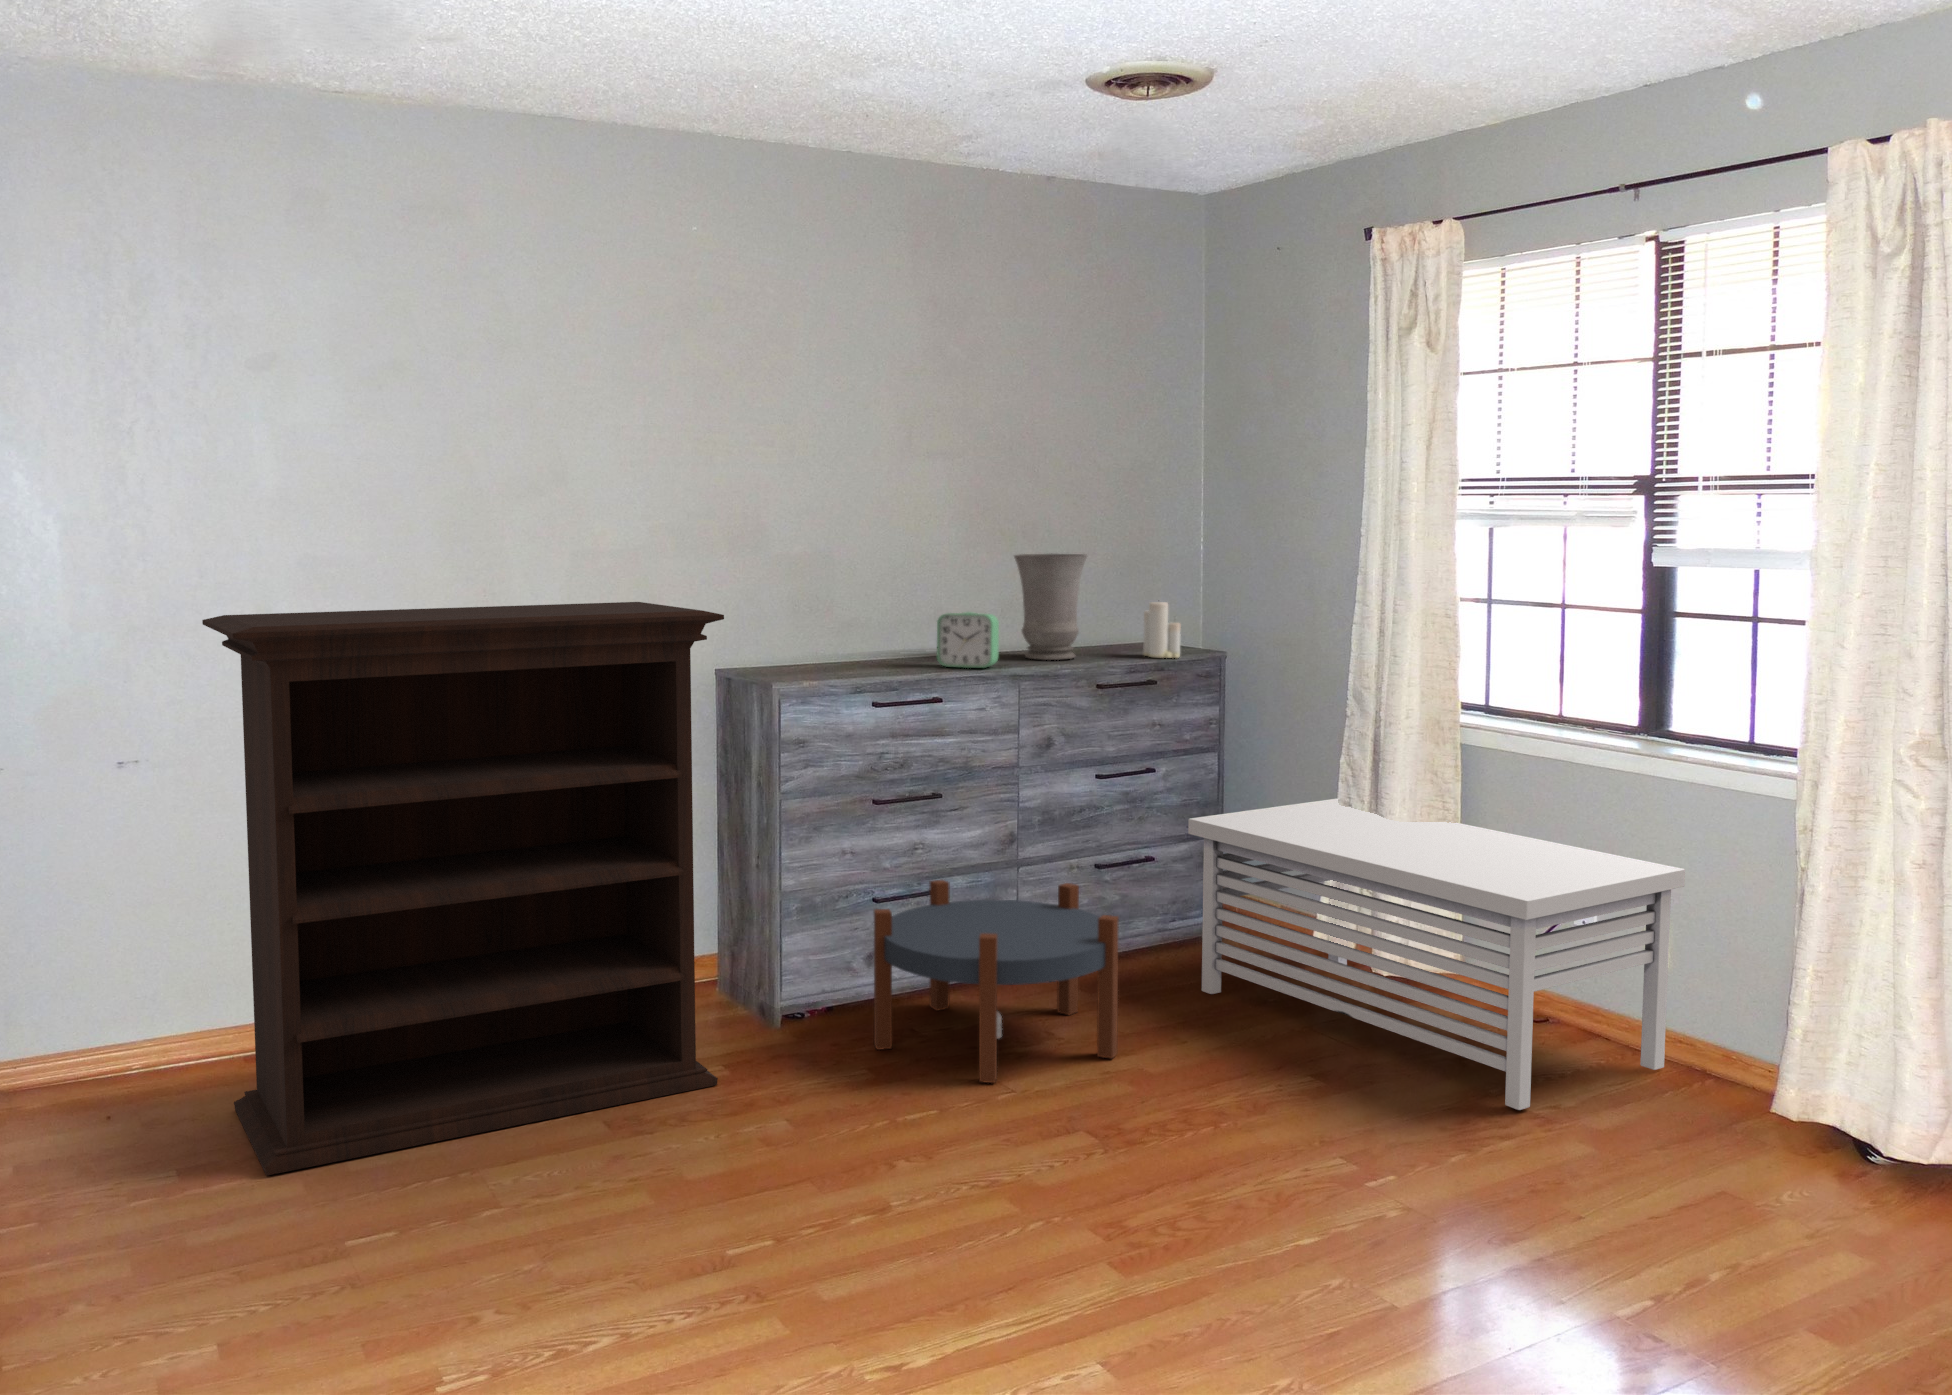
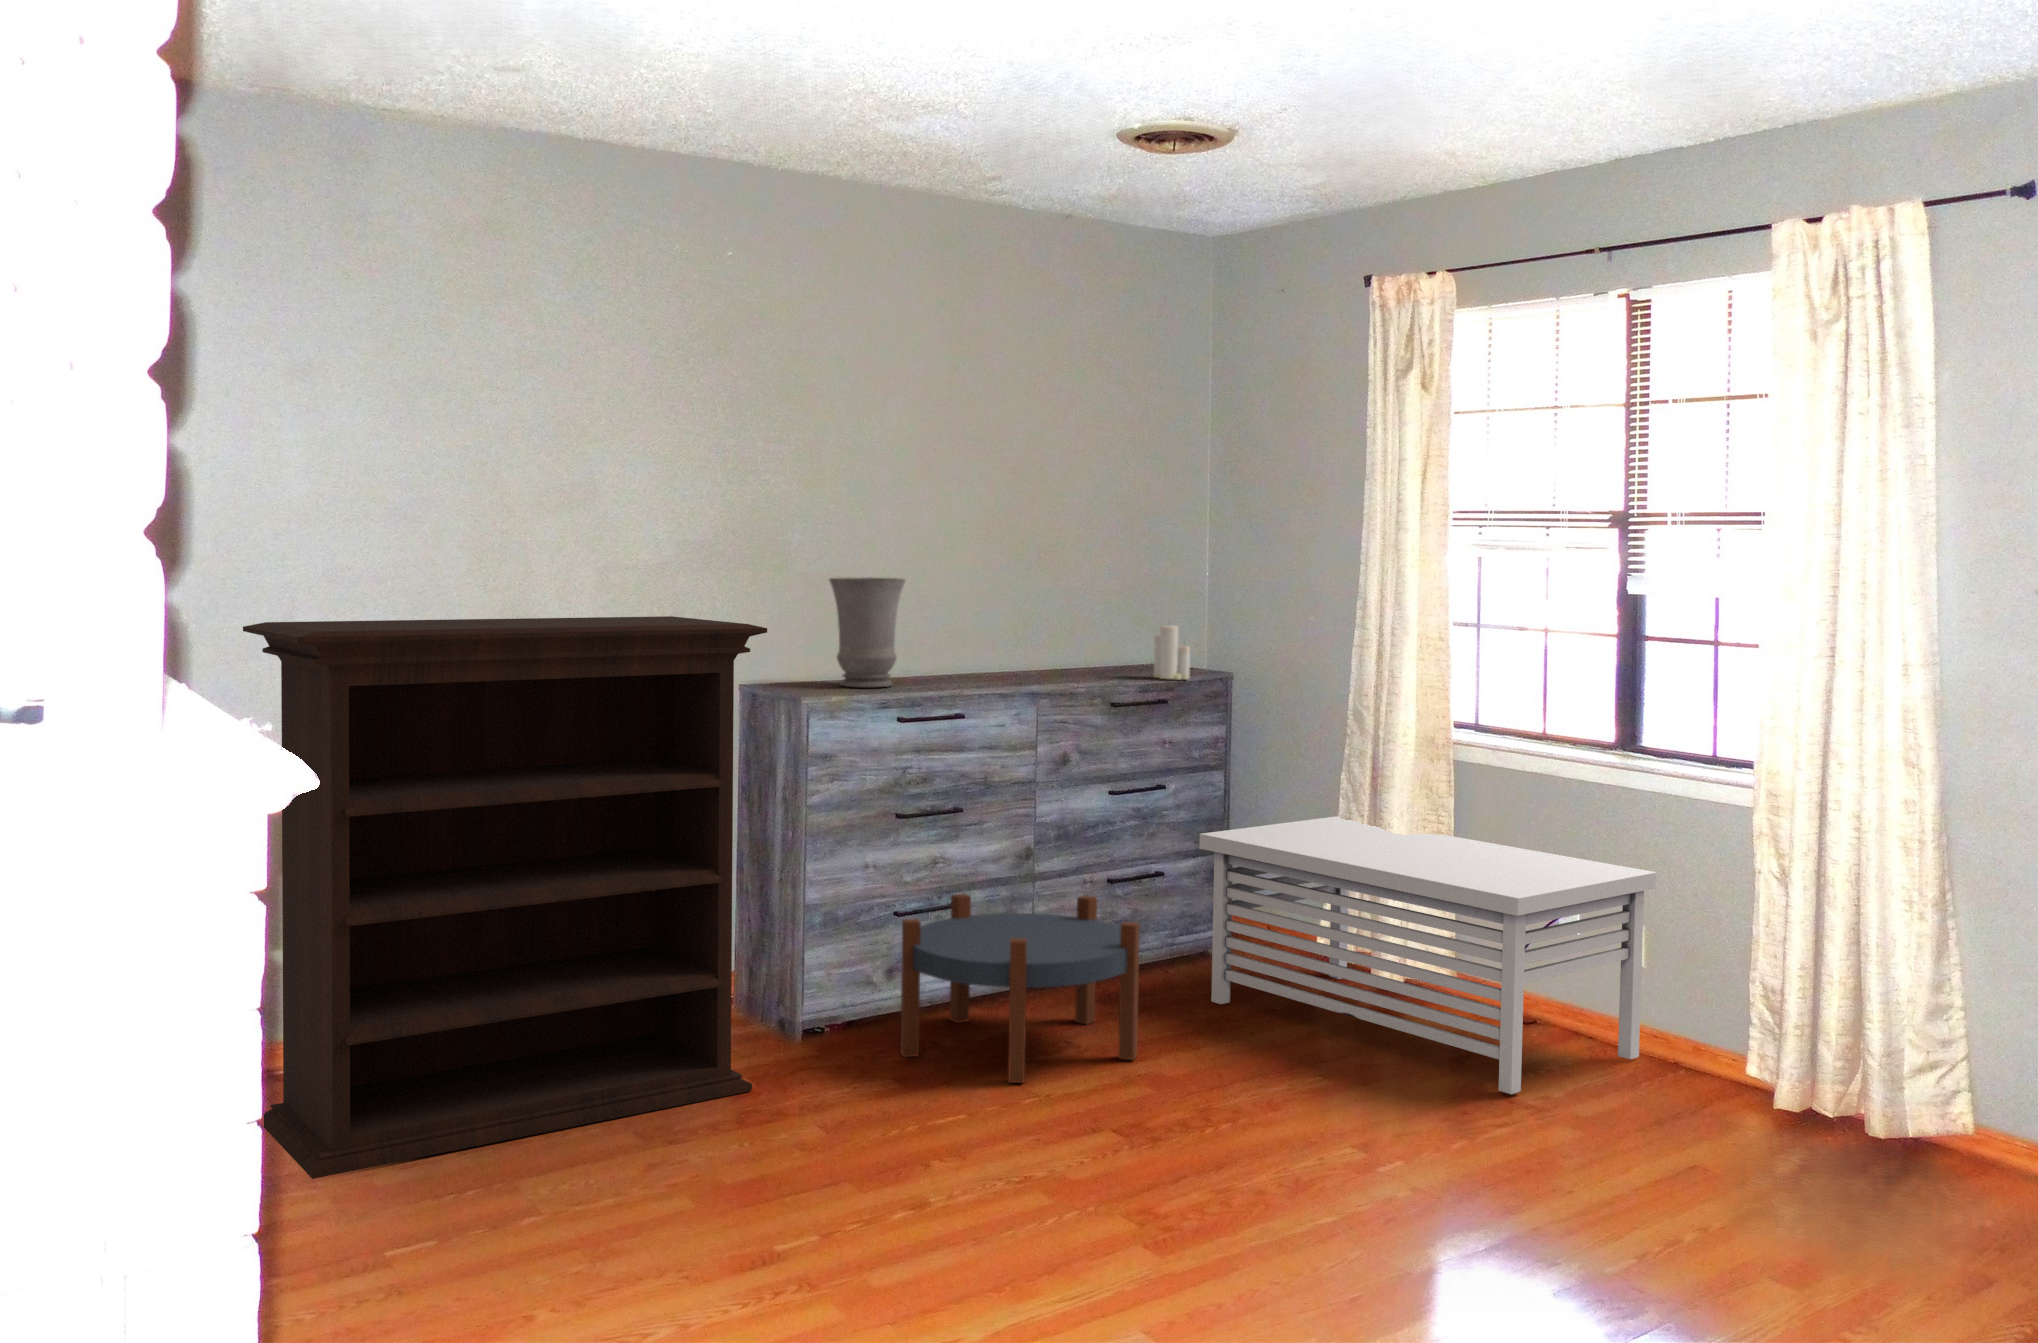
vase: present [1014,554,1087,660] -> present [829,578,905,687]
alarm clock: present [937,612,999,668] -> none [957,633,1018,687]

